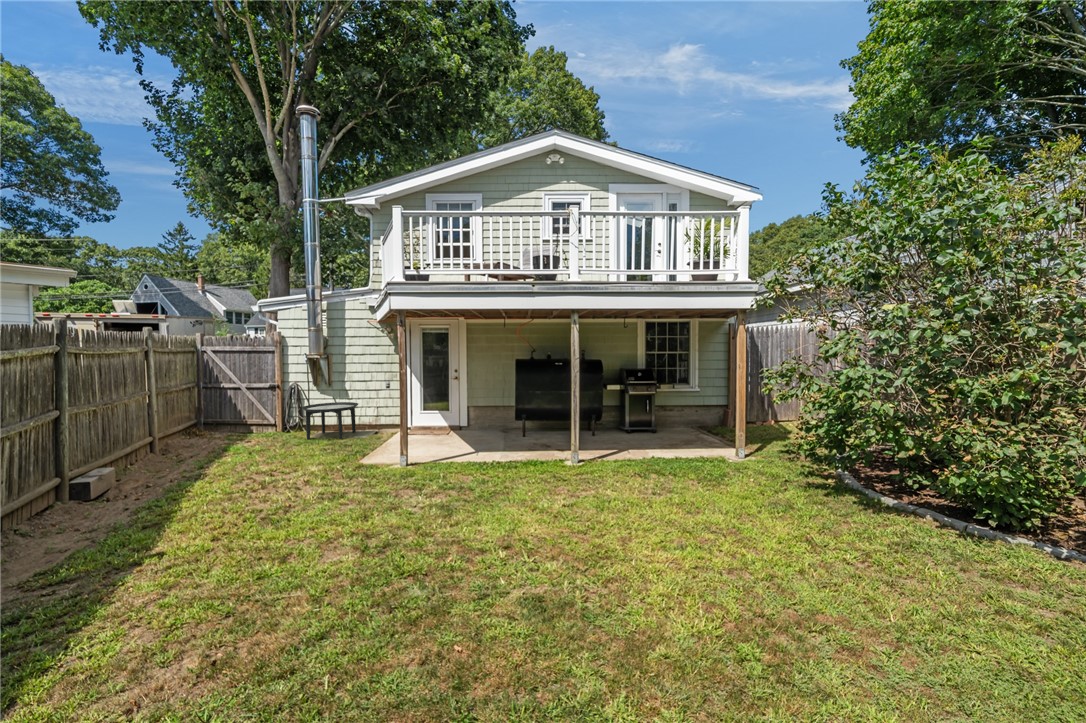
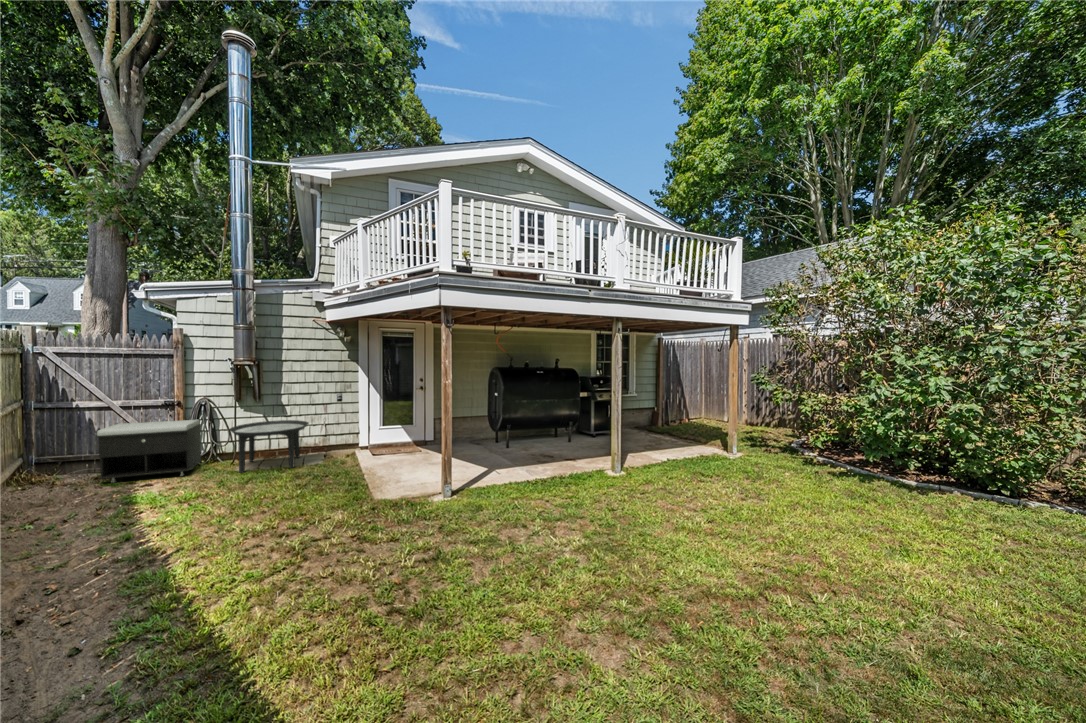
storage bench: none [227,399,291,439] -> present [97,420,201,482]

